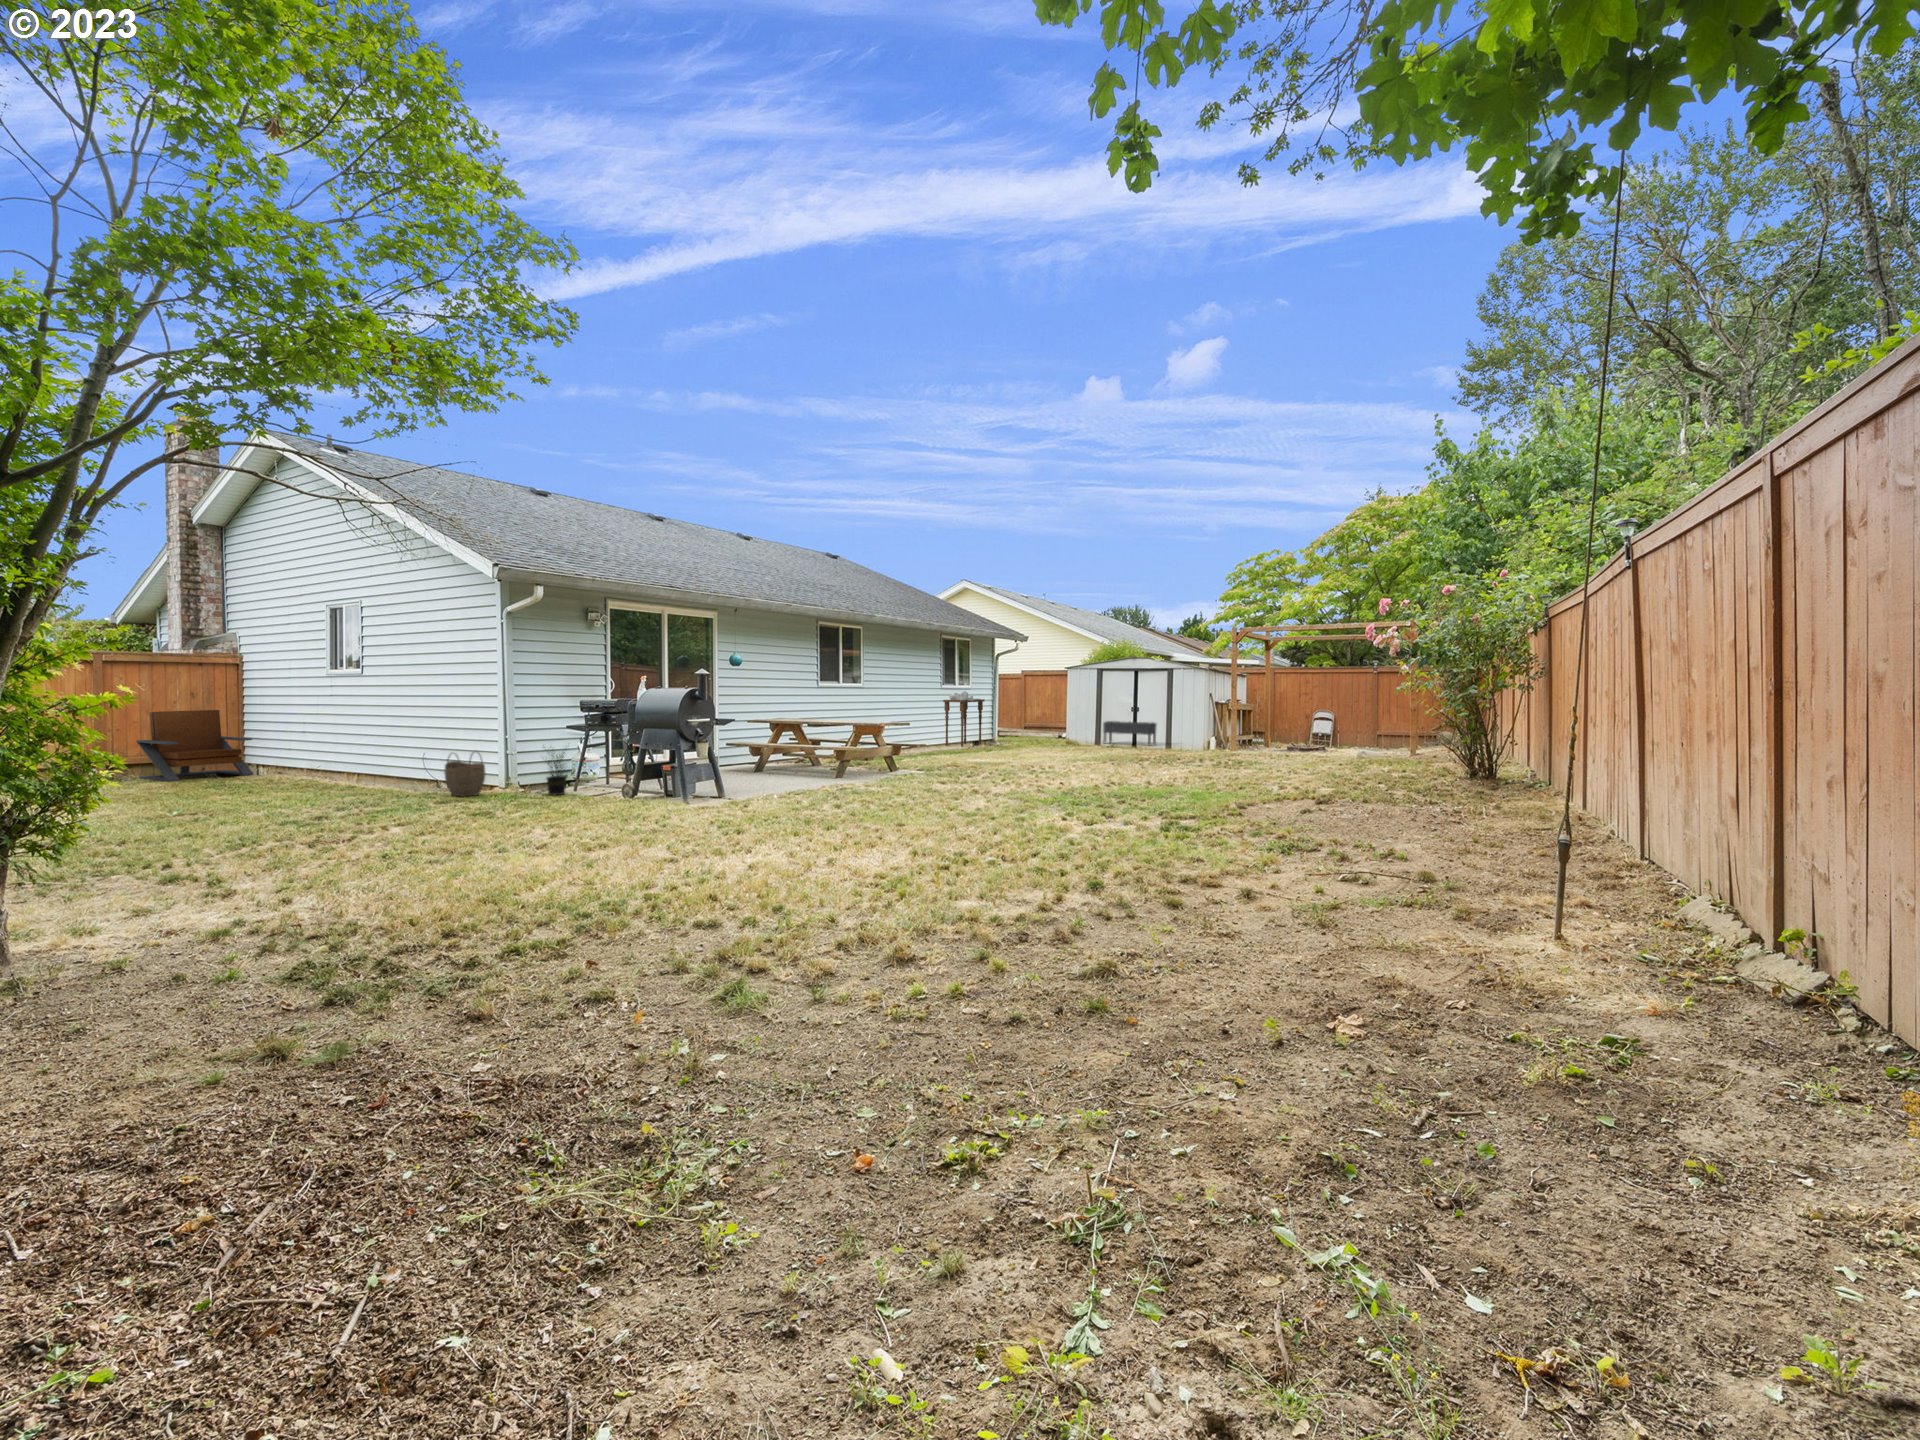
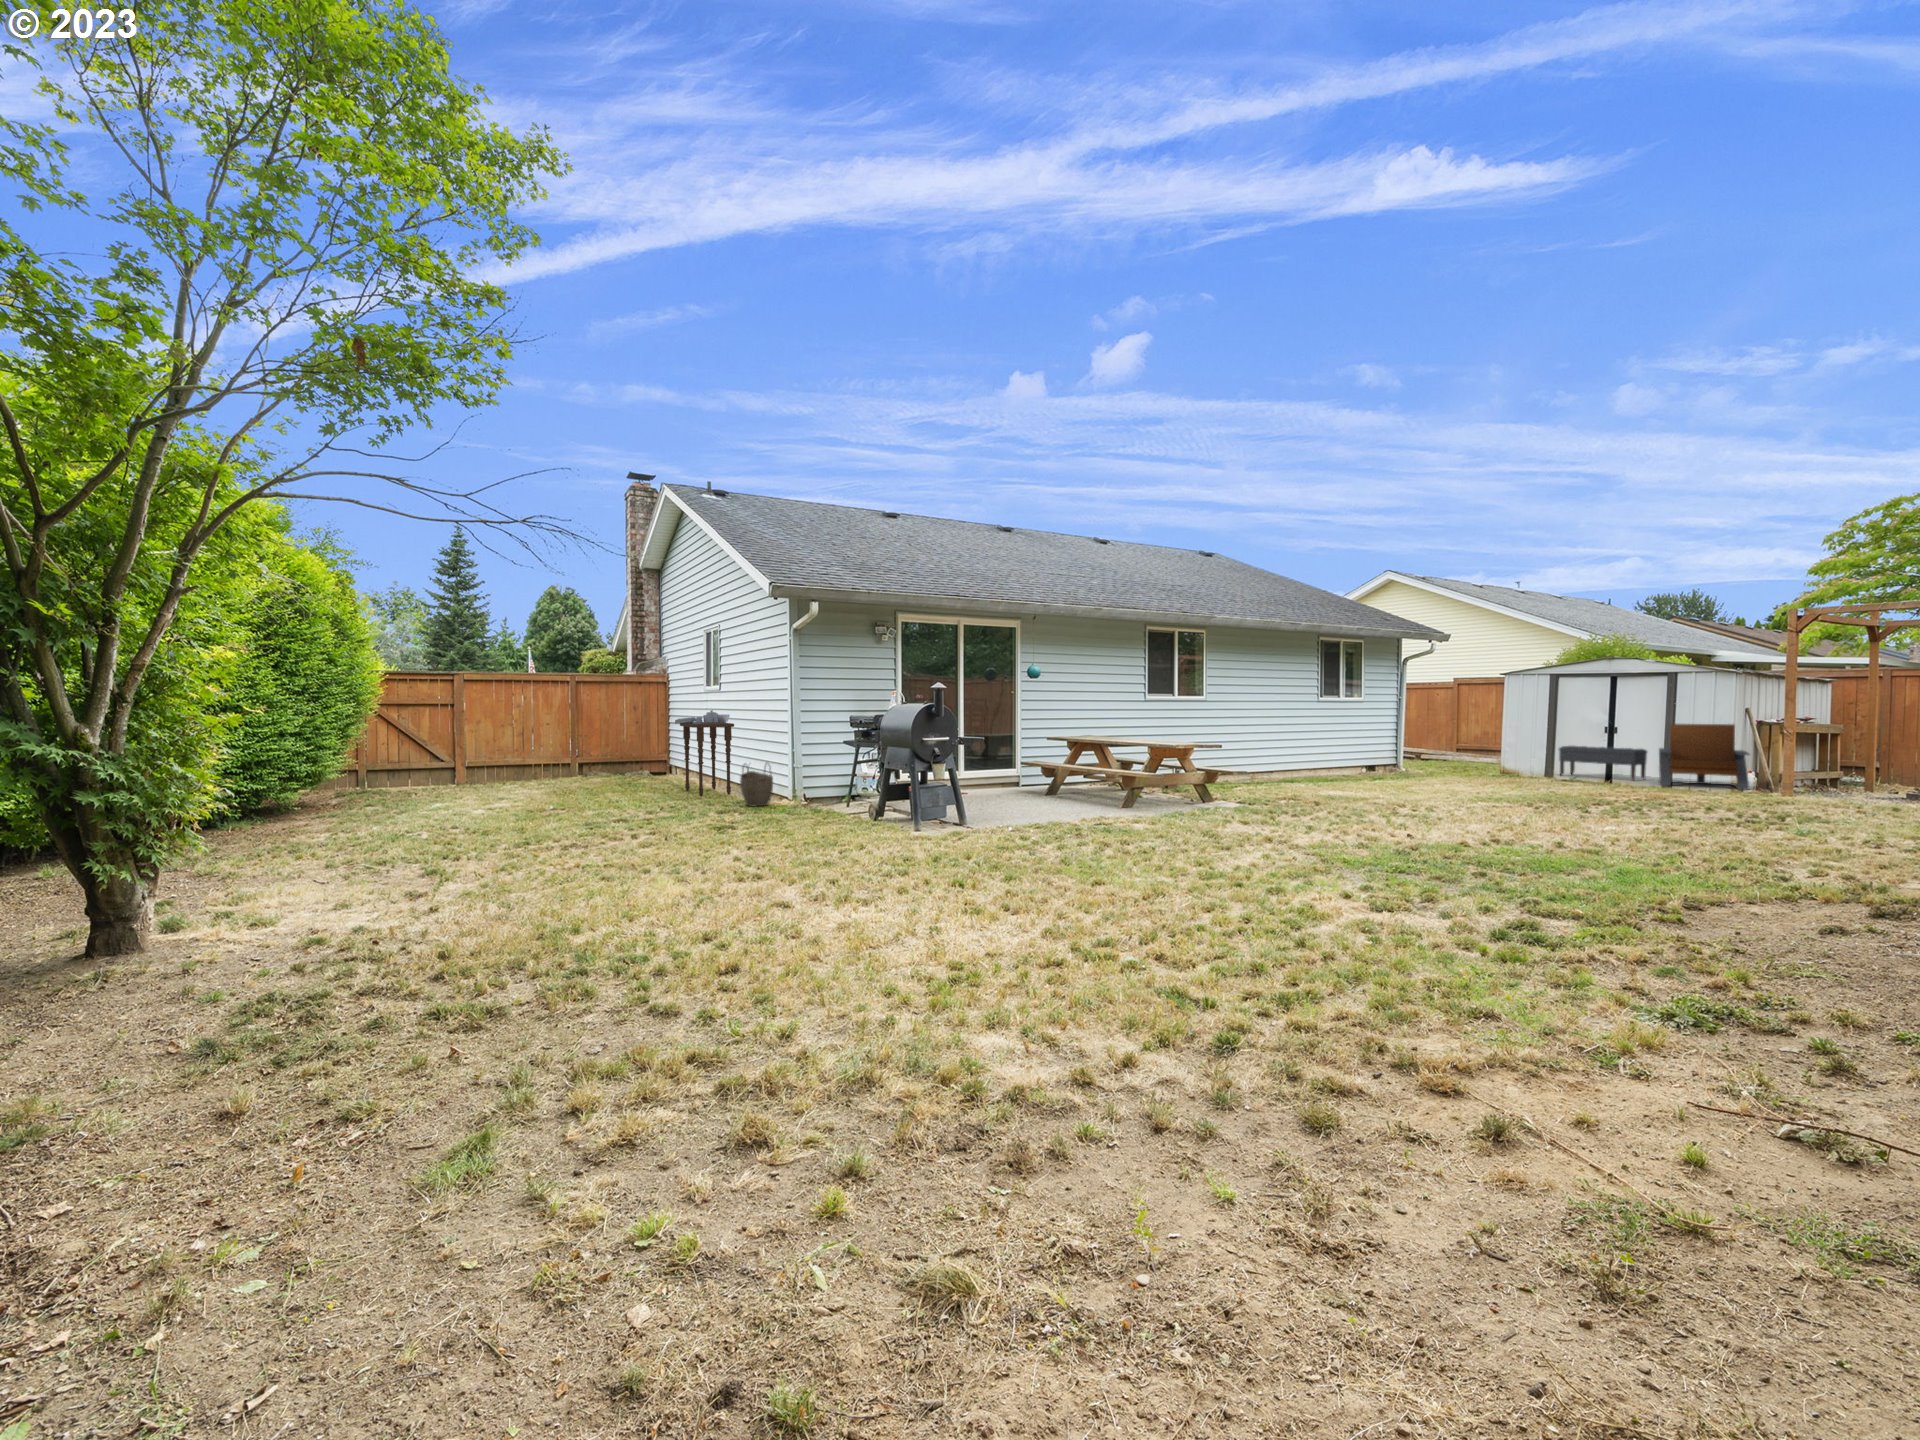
side table: present [943,691,985,747] -> present [675,710,734,796]
lounge chair: present [136,710,253,782] -> present [1659,724,1749,790]
potted plant: present [544,747,566,795] -> none [812,756,847,810]

